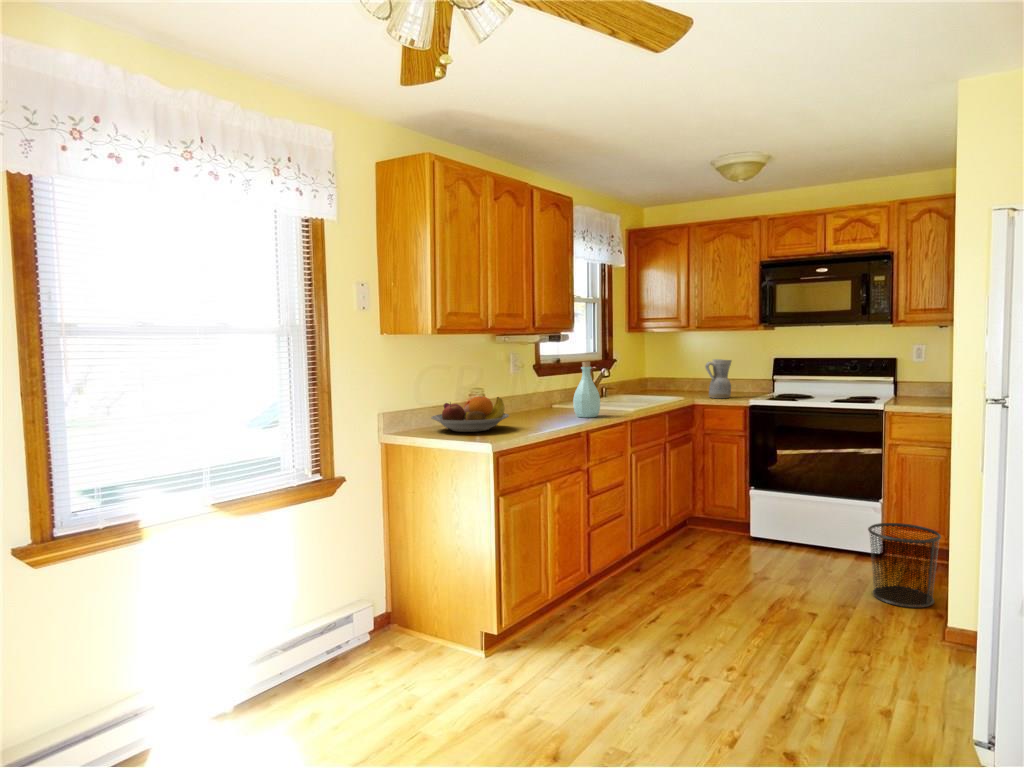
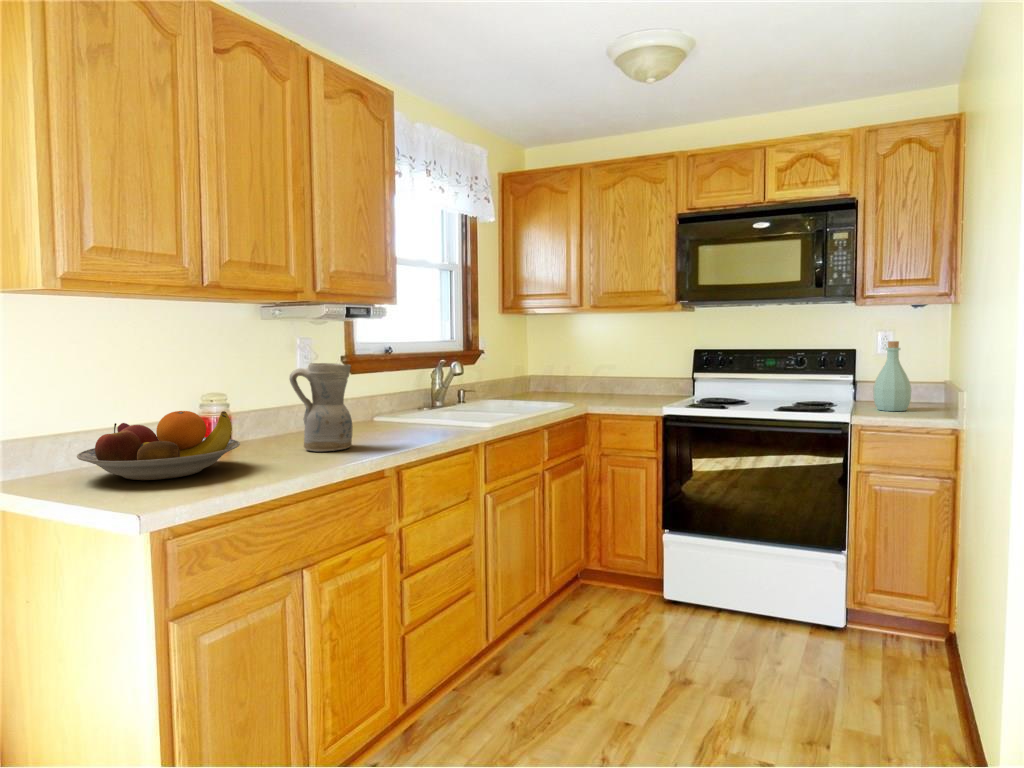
ceramic pitcher: present [705,359,731,398] -> present [290,363,353,451]
bottle: present [573,362,600,417] -> present [873,341,911,411]
waste bin: present [868,523,941,608] -> none [842,599,957,744]

